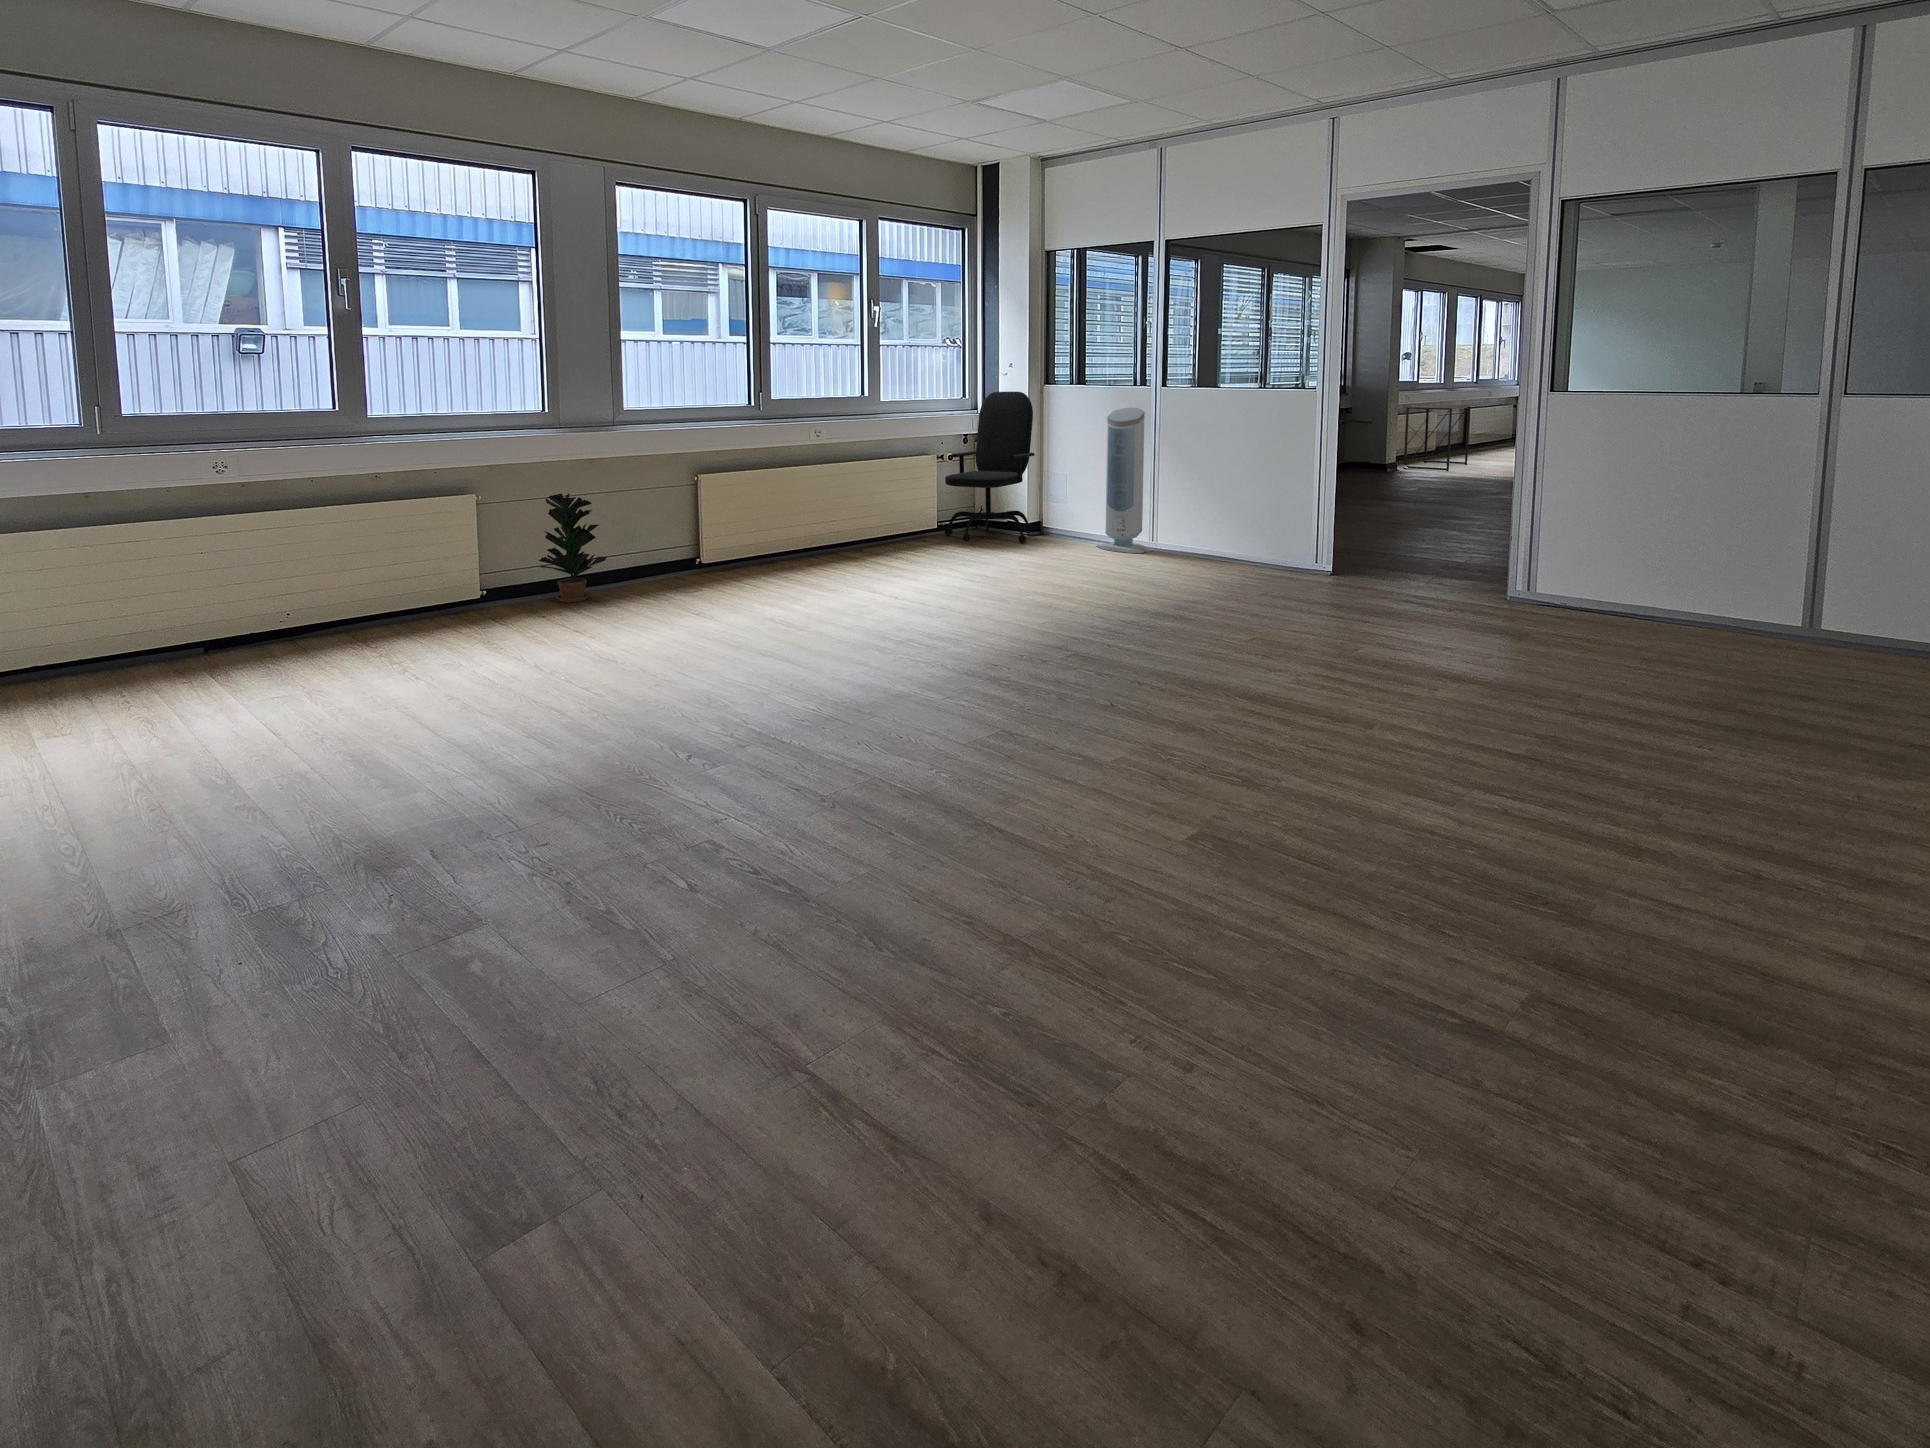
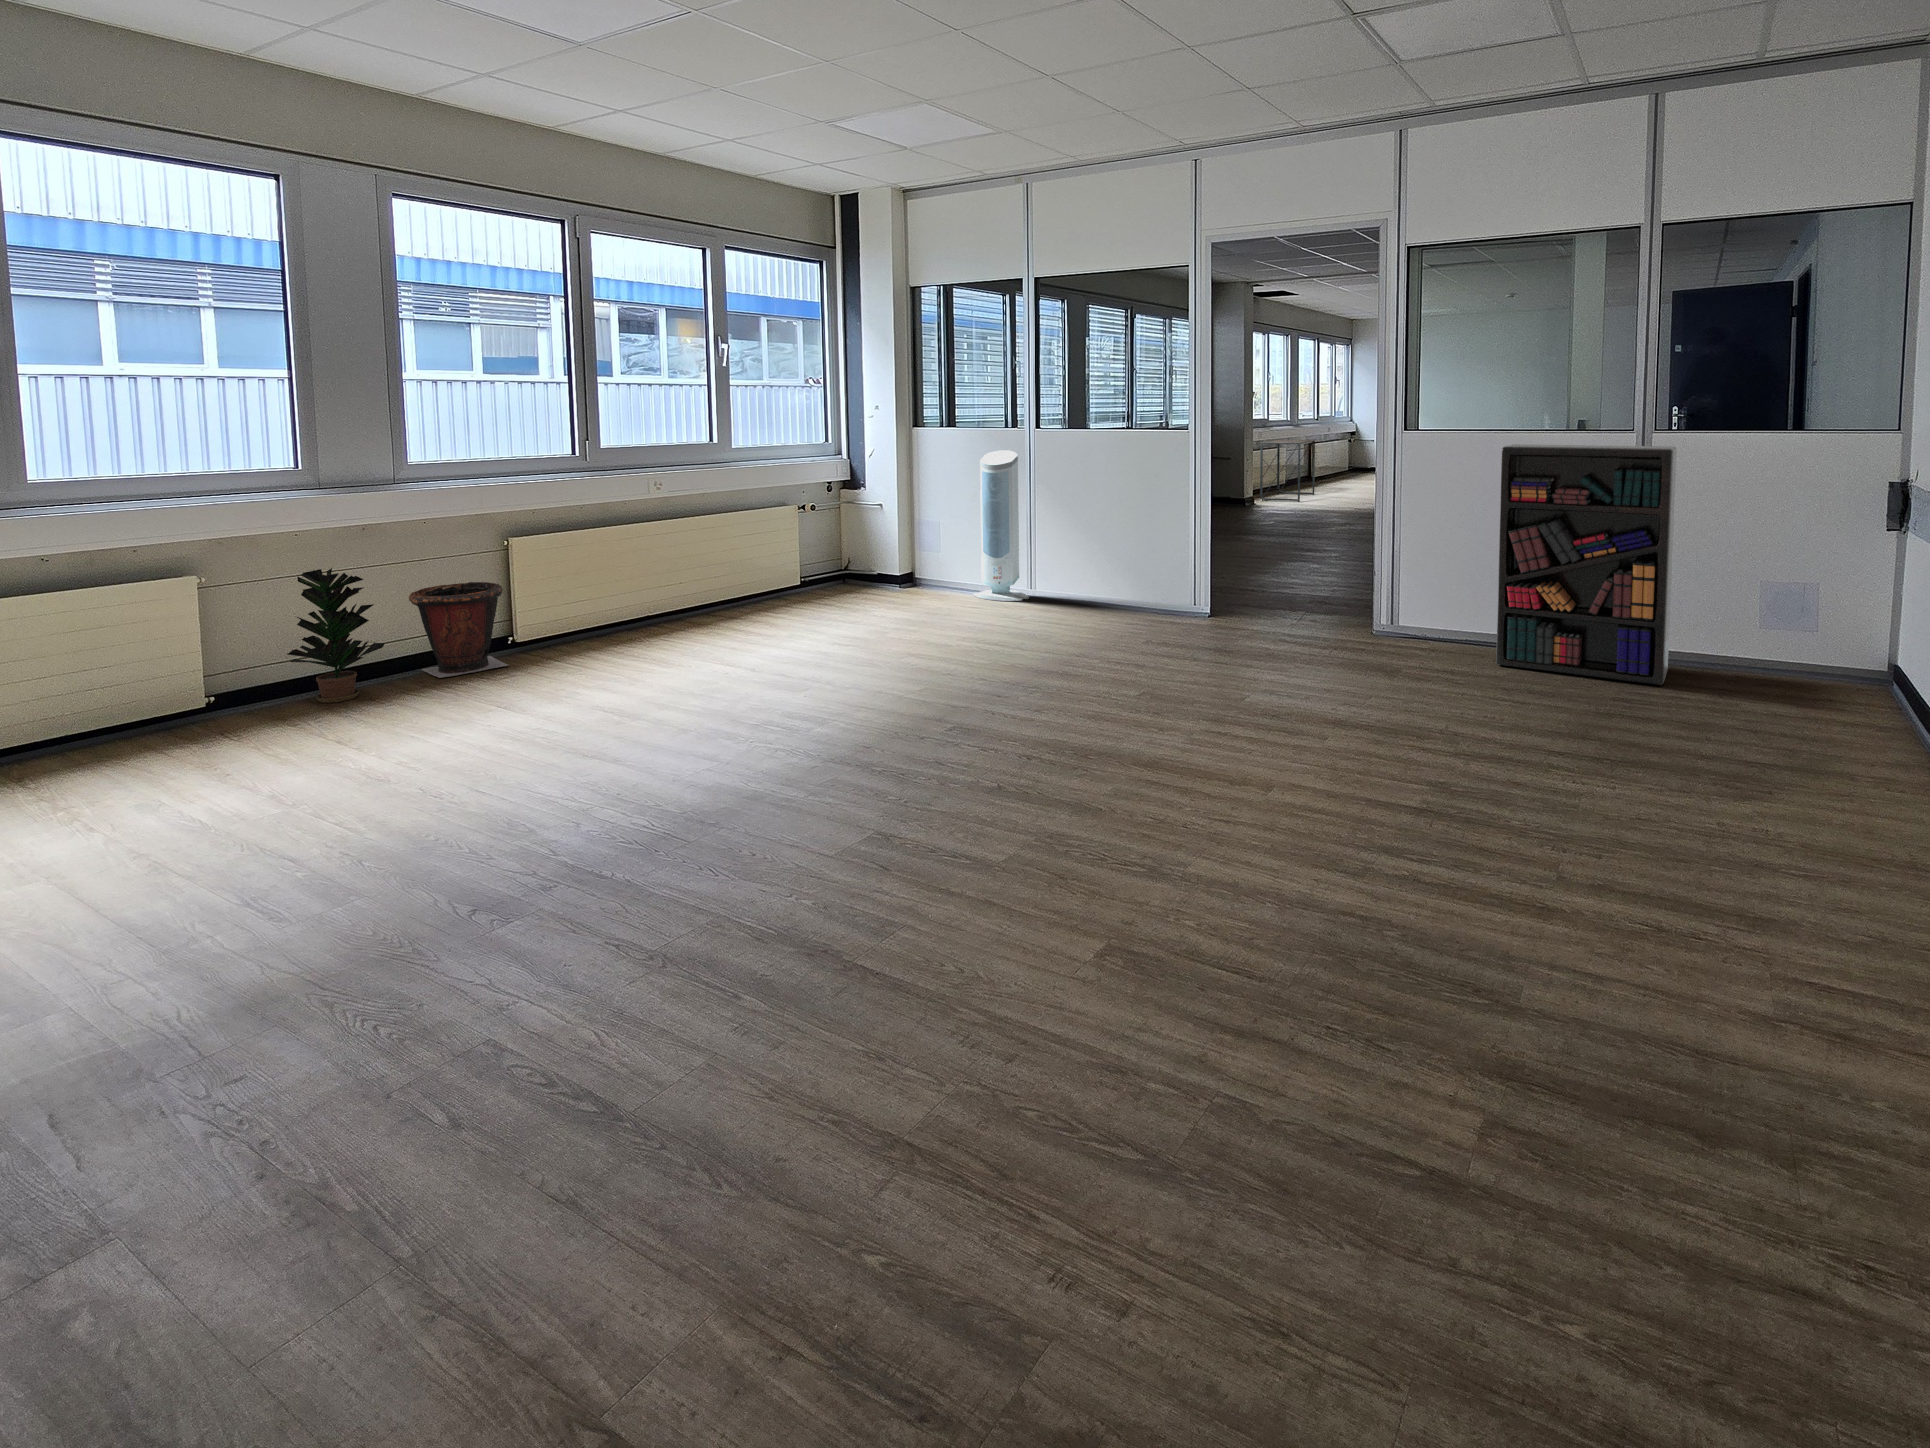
office chair: present [945,392,1035,543] -> none [810,435,906,597]
bookshelf: none [1645,407,1875,666] -> present [1496,444,1677,685]
waste bin: none [623,509,698,589] -> present [409,582,508,678]

